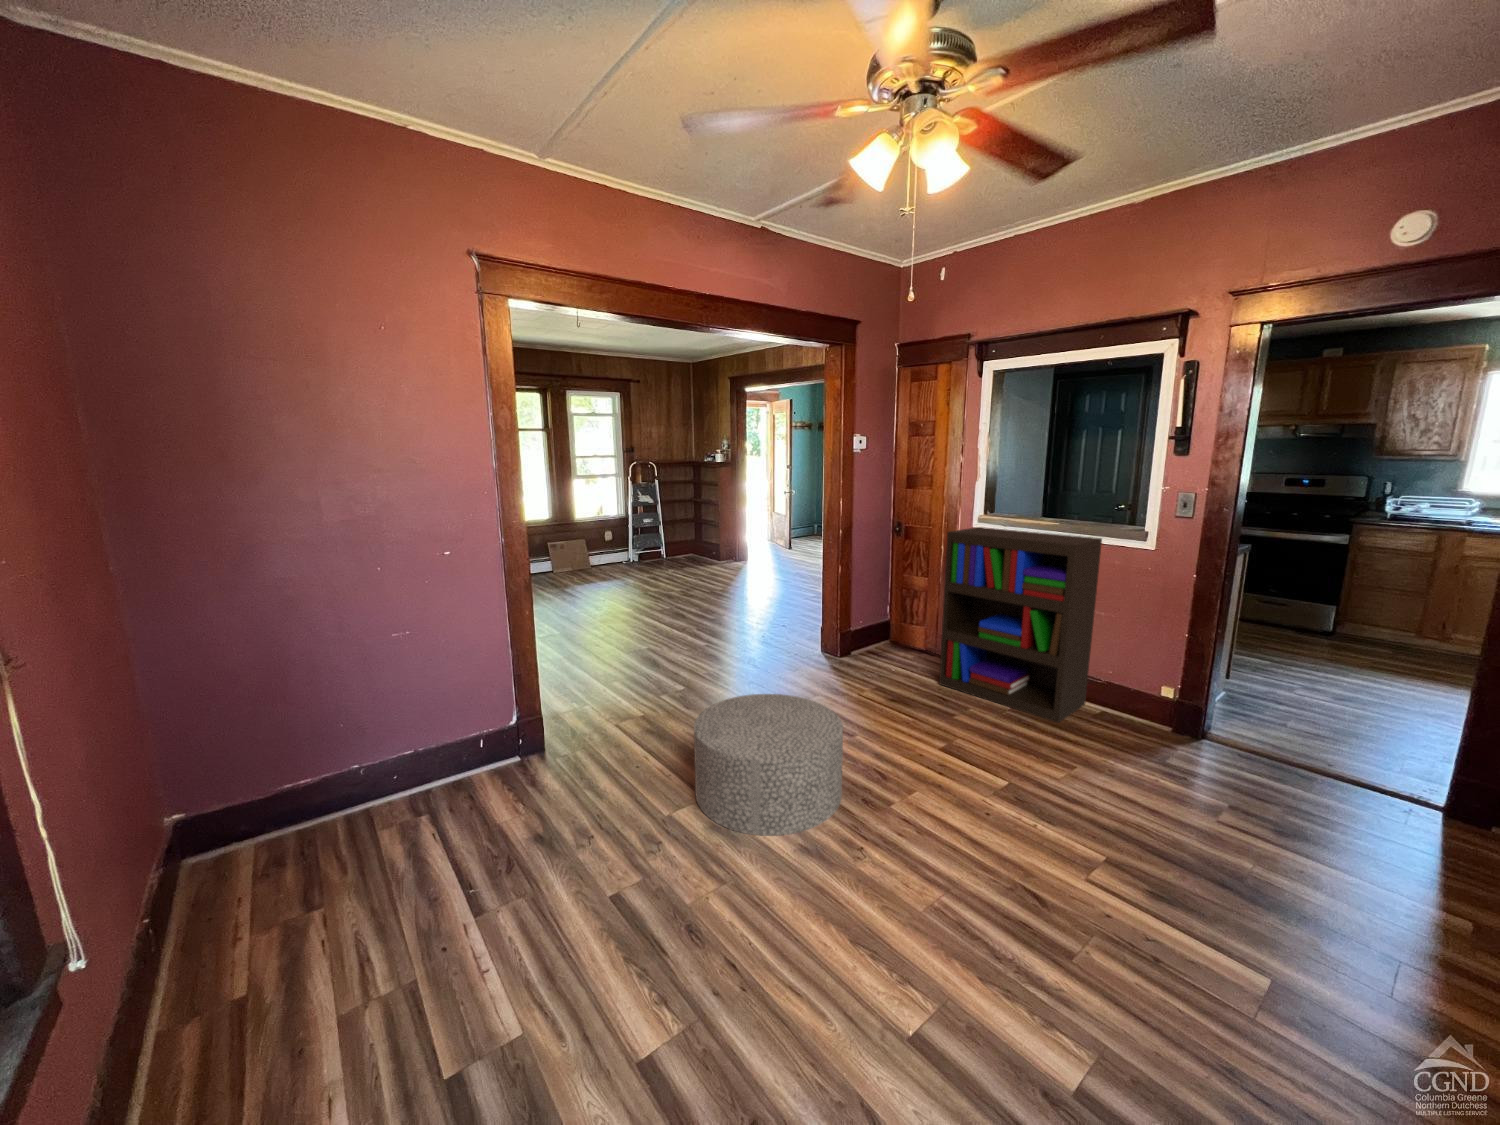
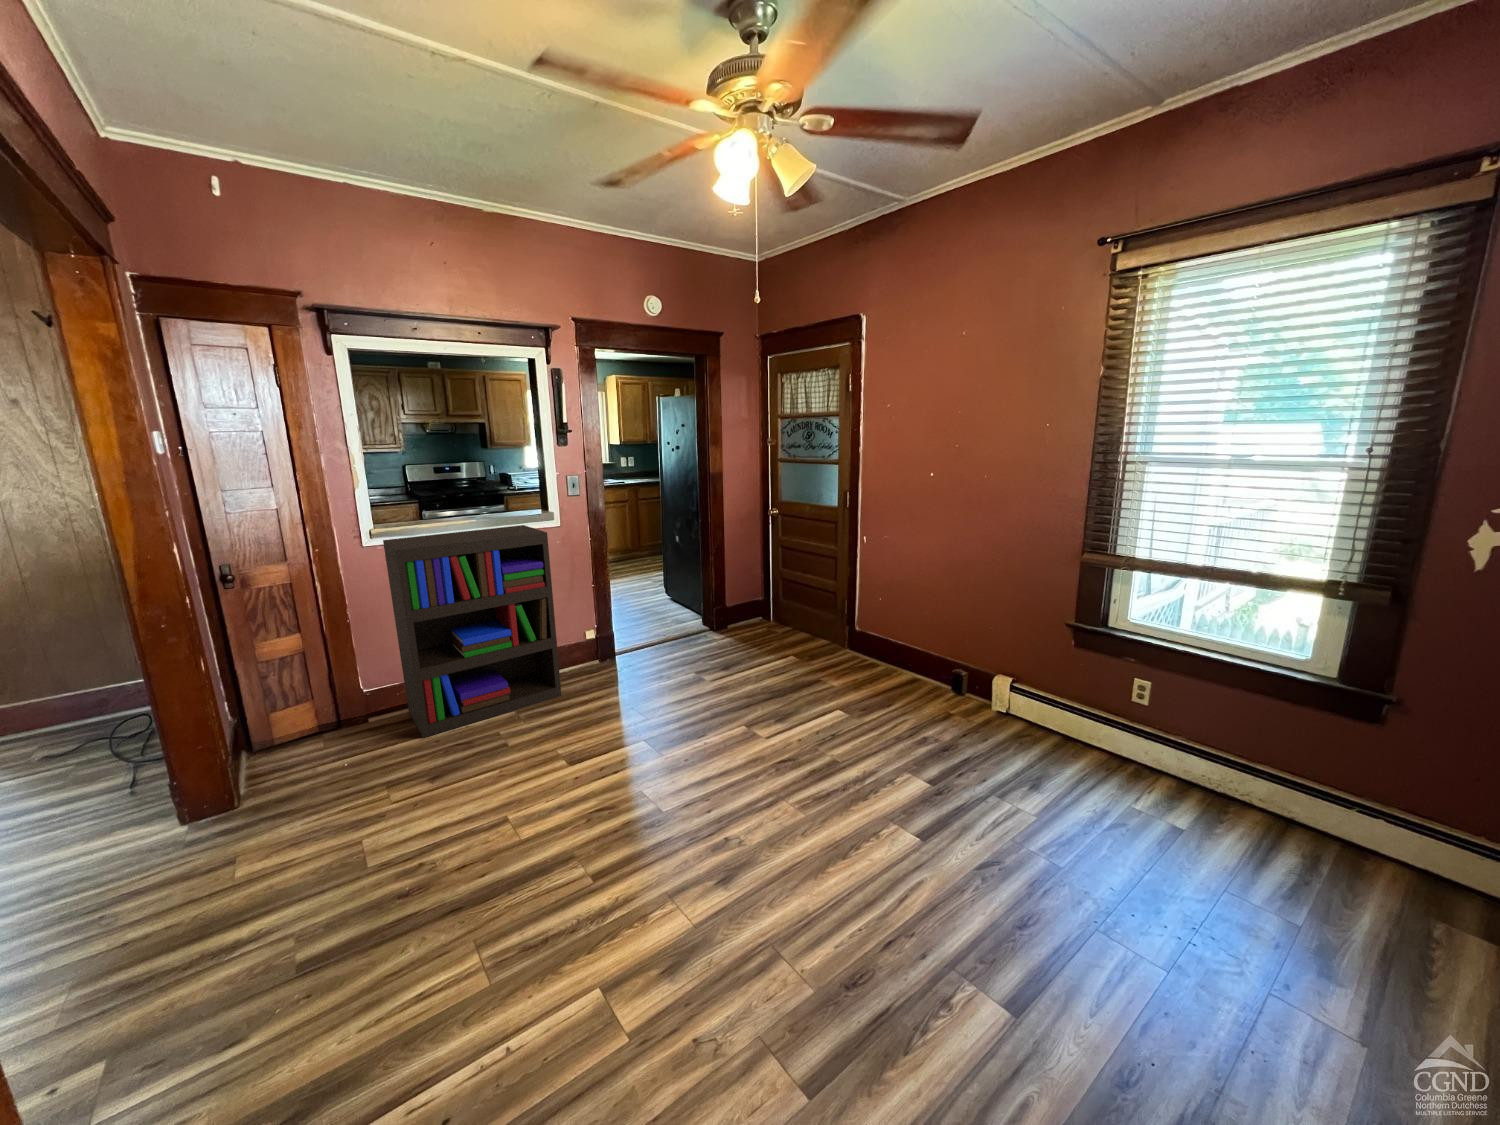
ottoman: present [694,694,843,836] -> none [481,771,699,1008]

